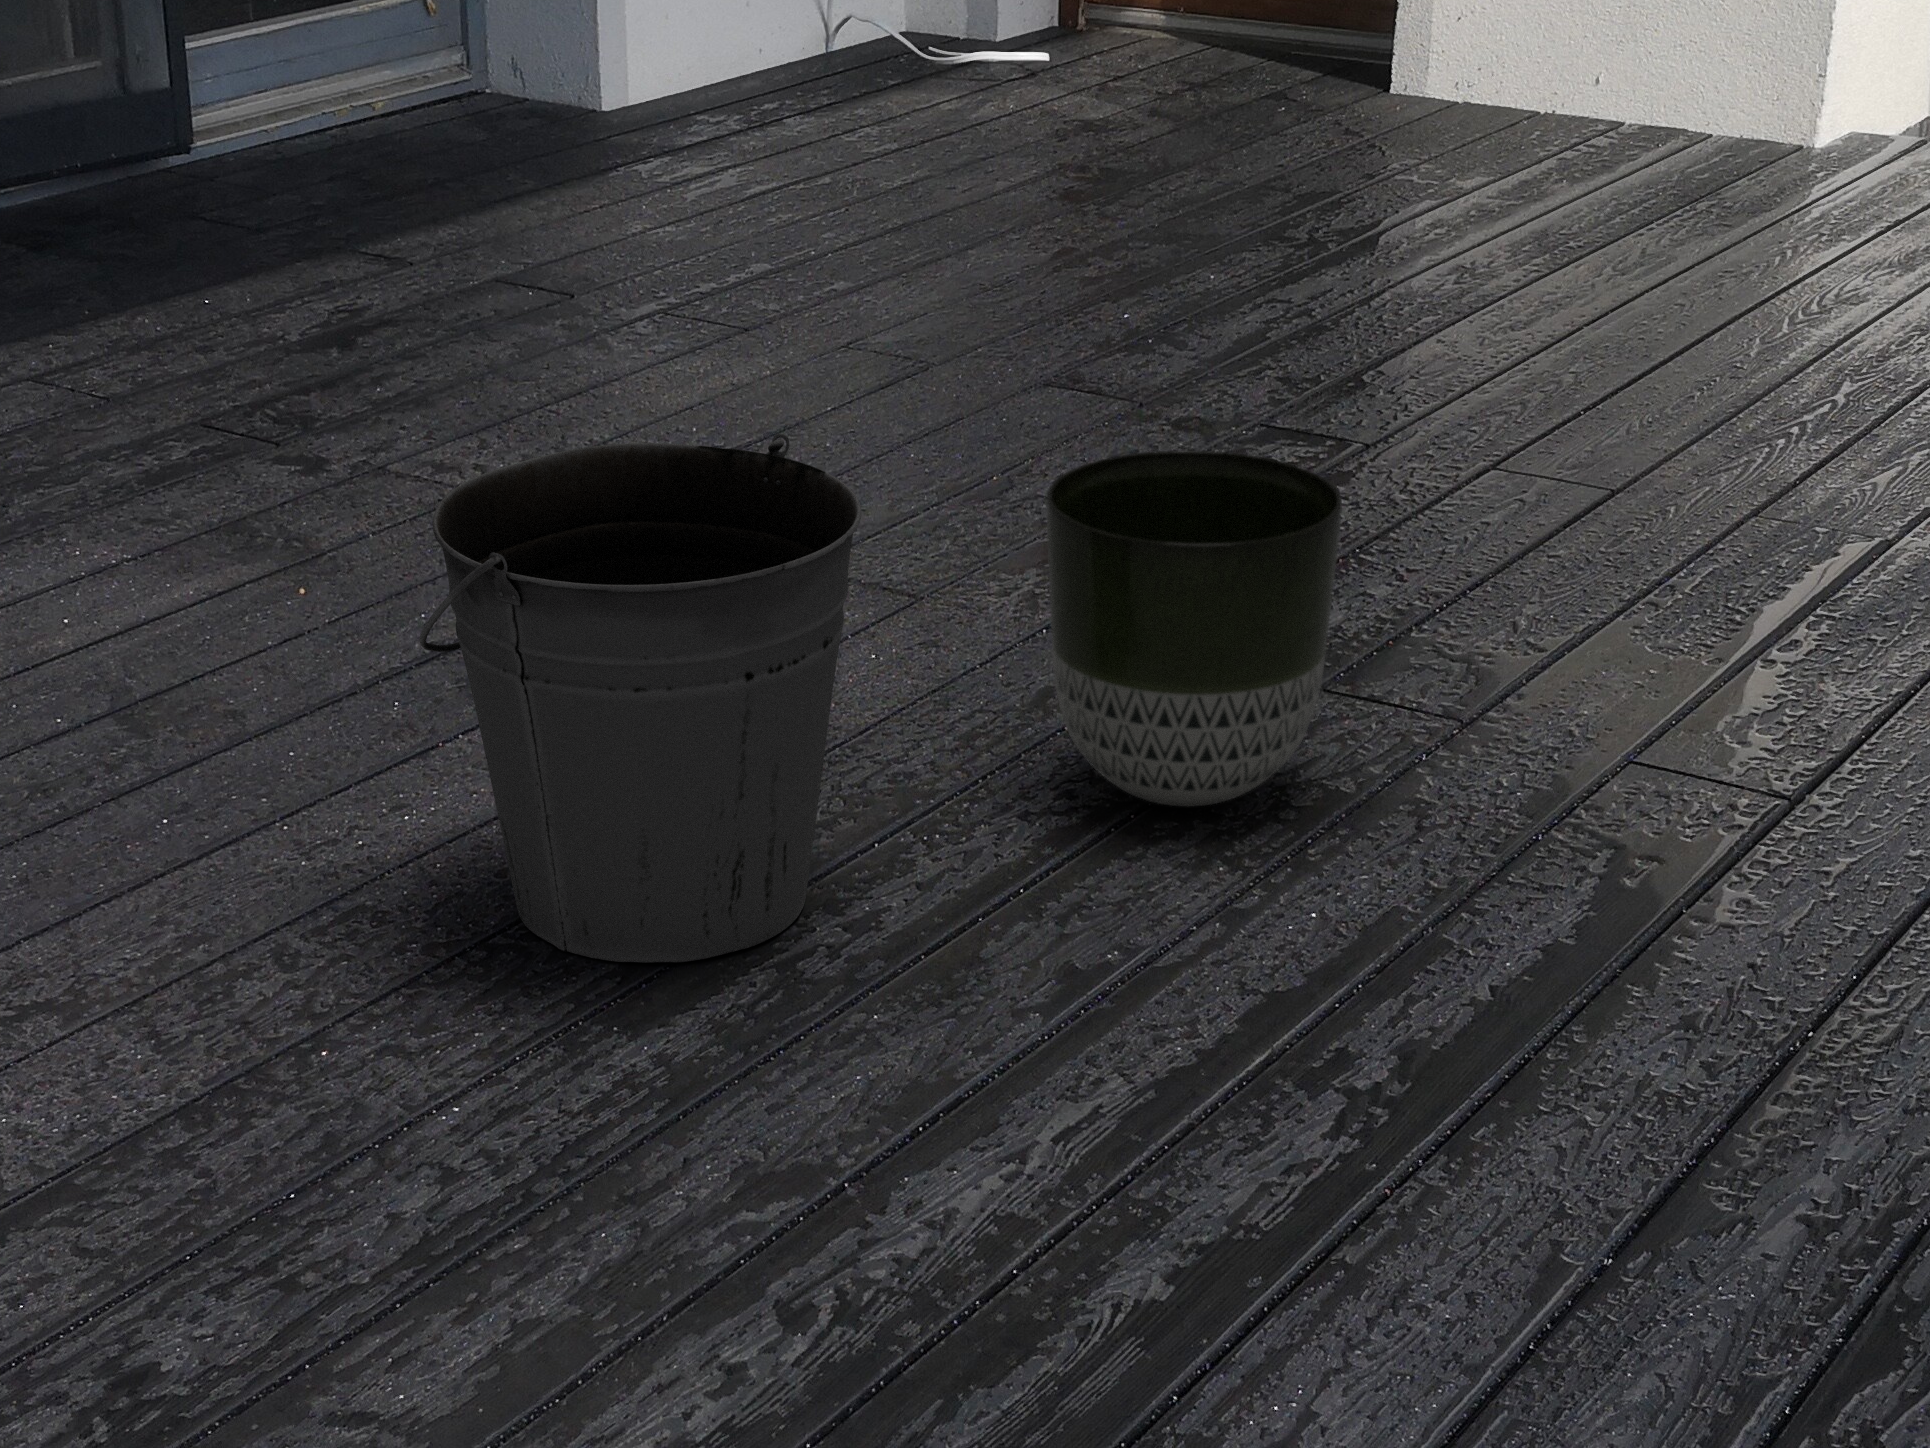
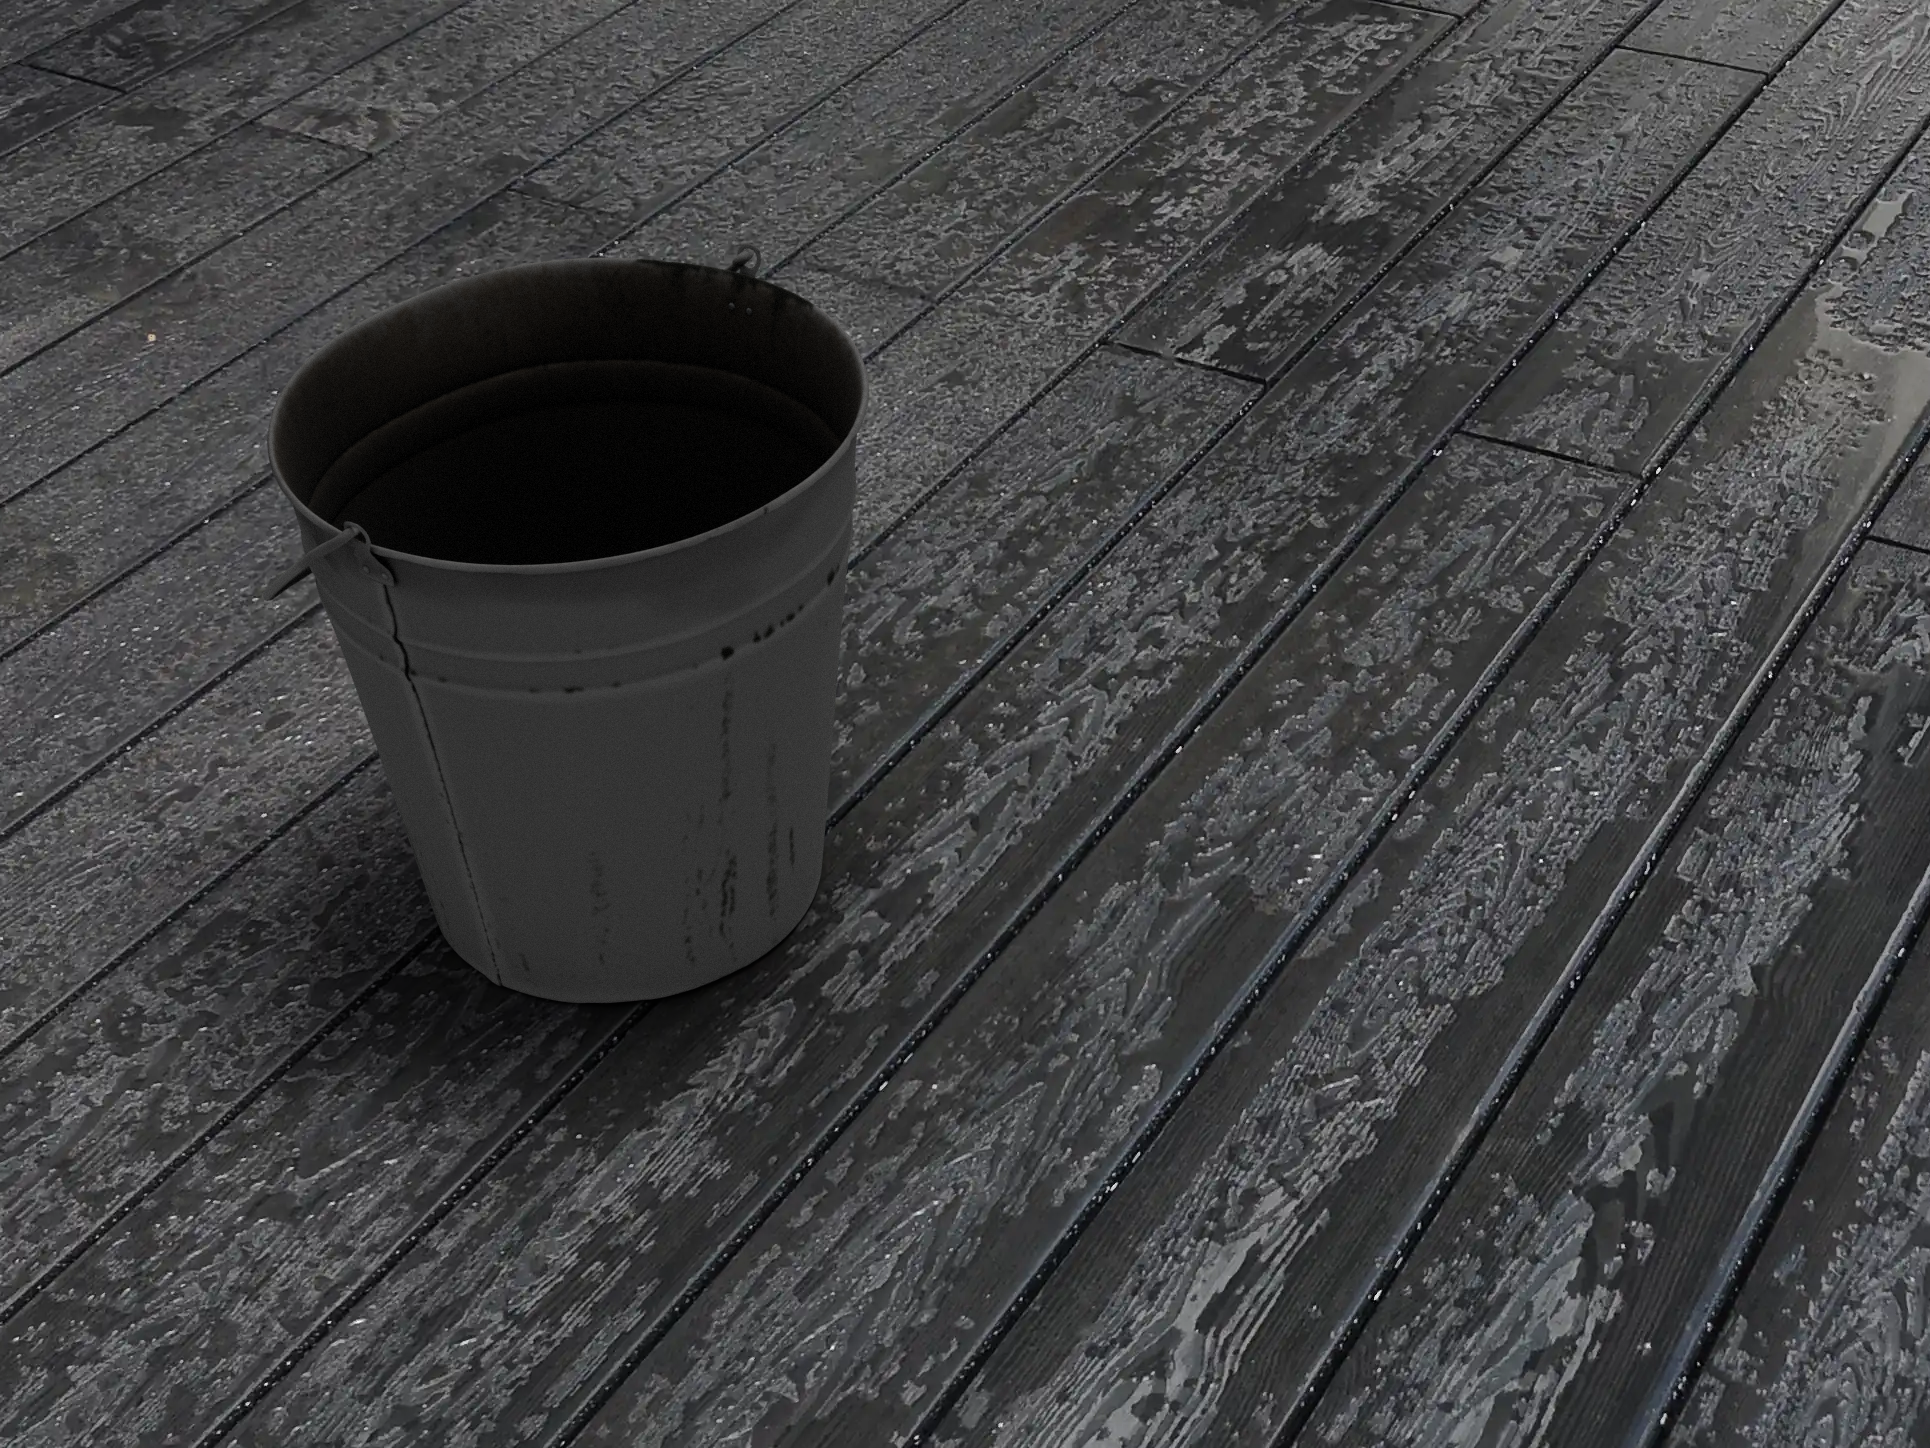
planter: present [1046,450,1342,807] -> none [1111,179,1509,661]

